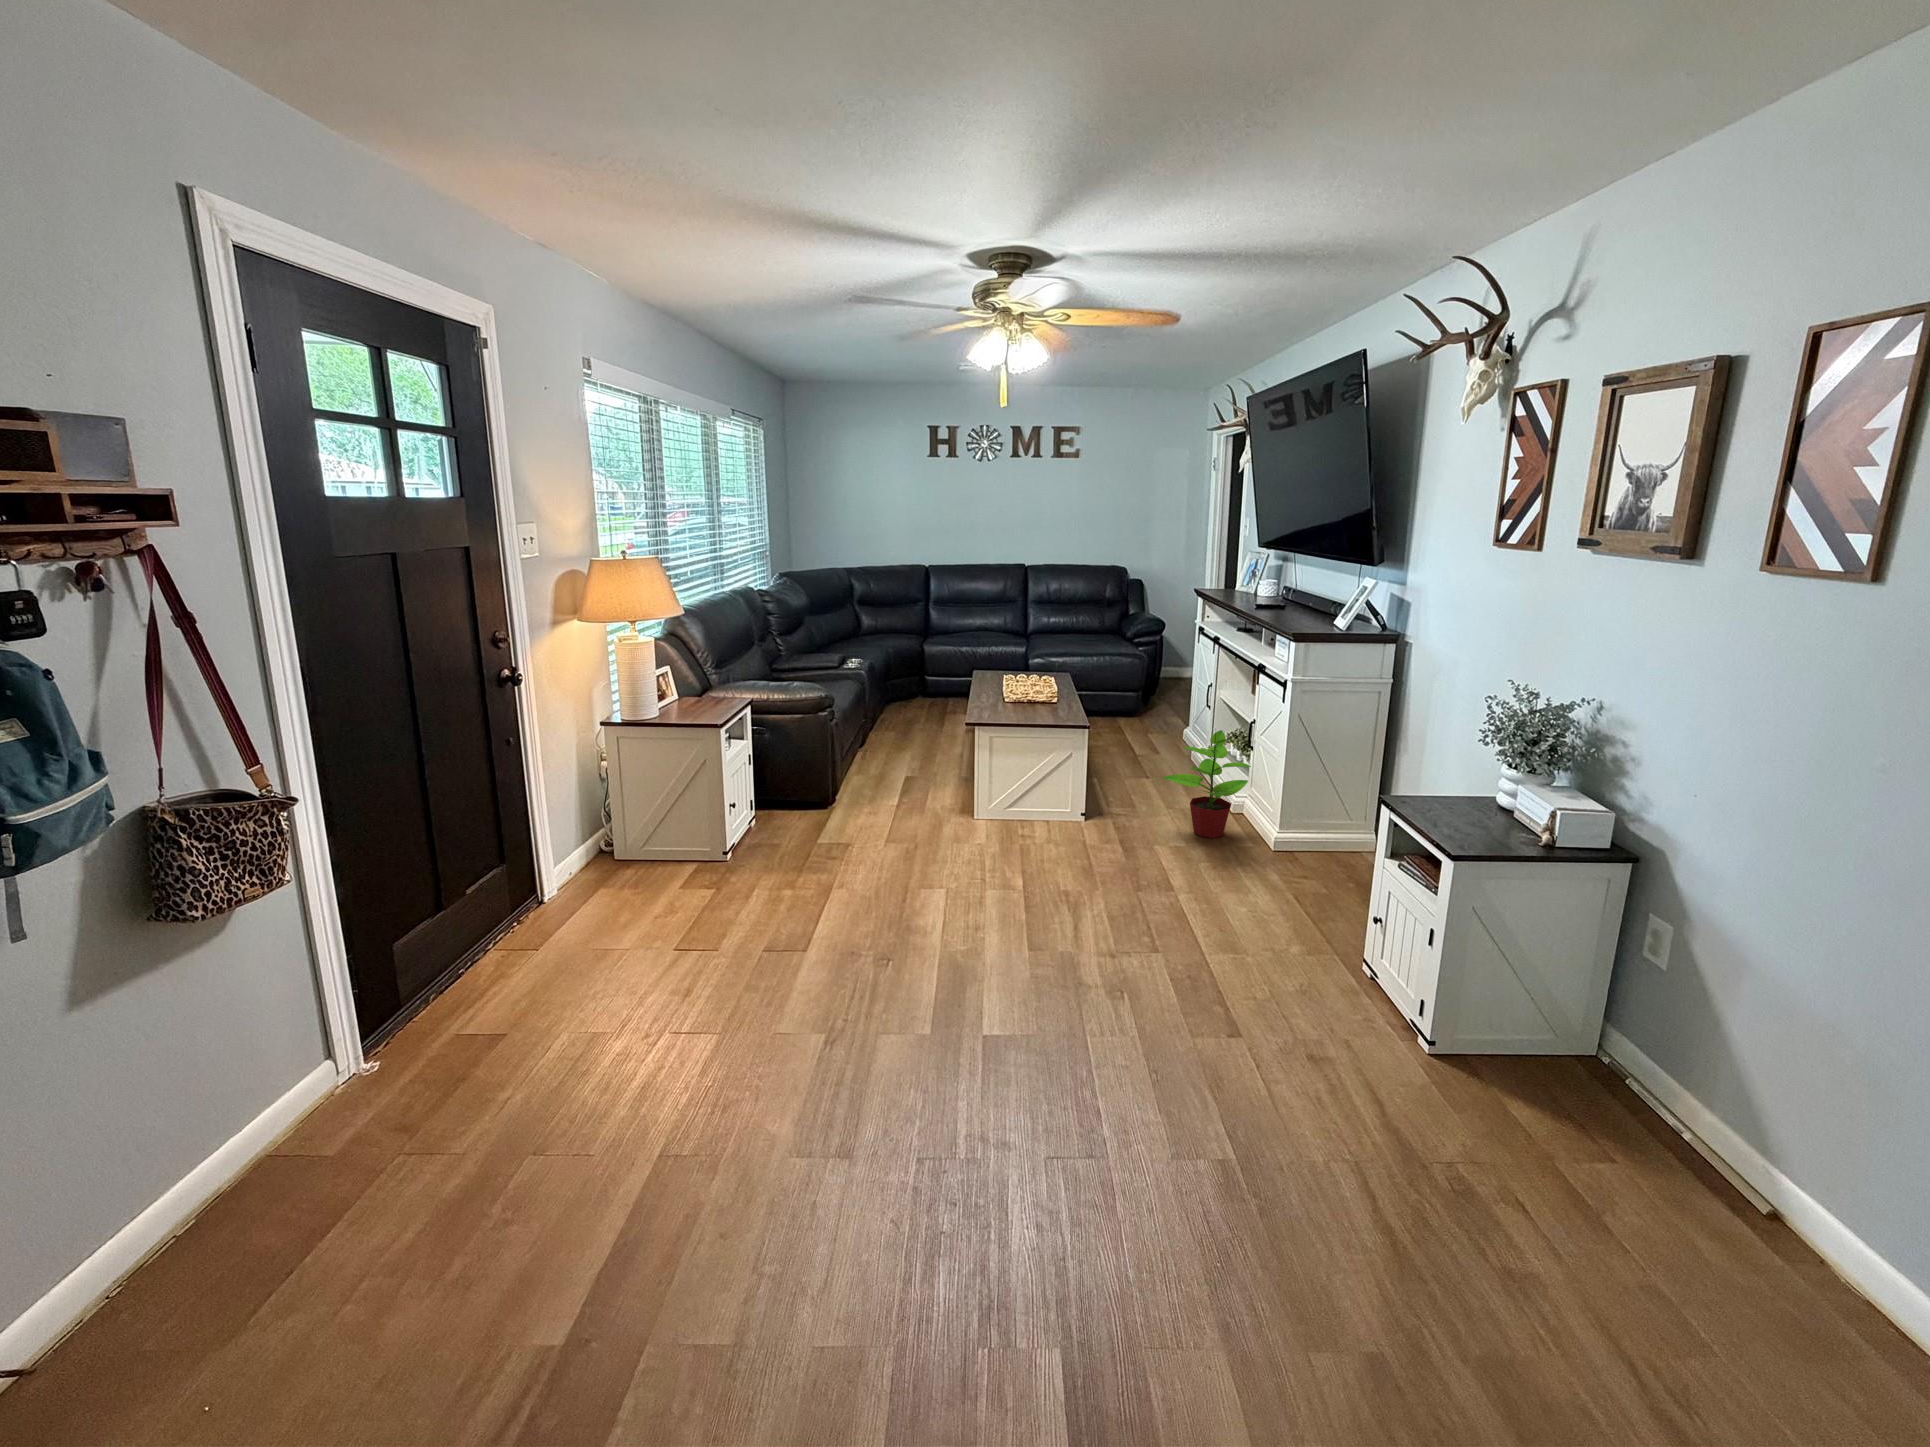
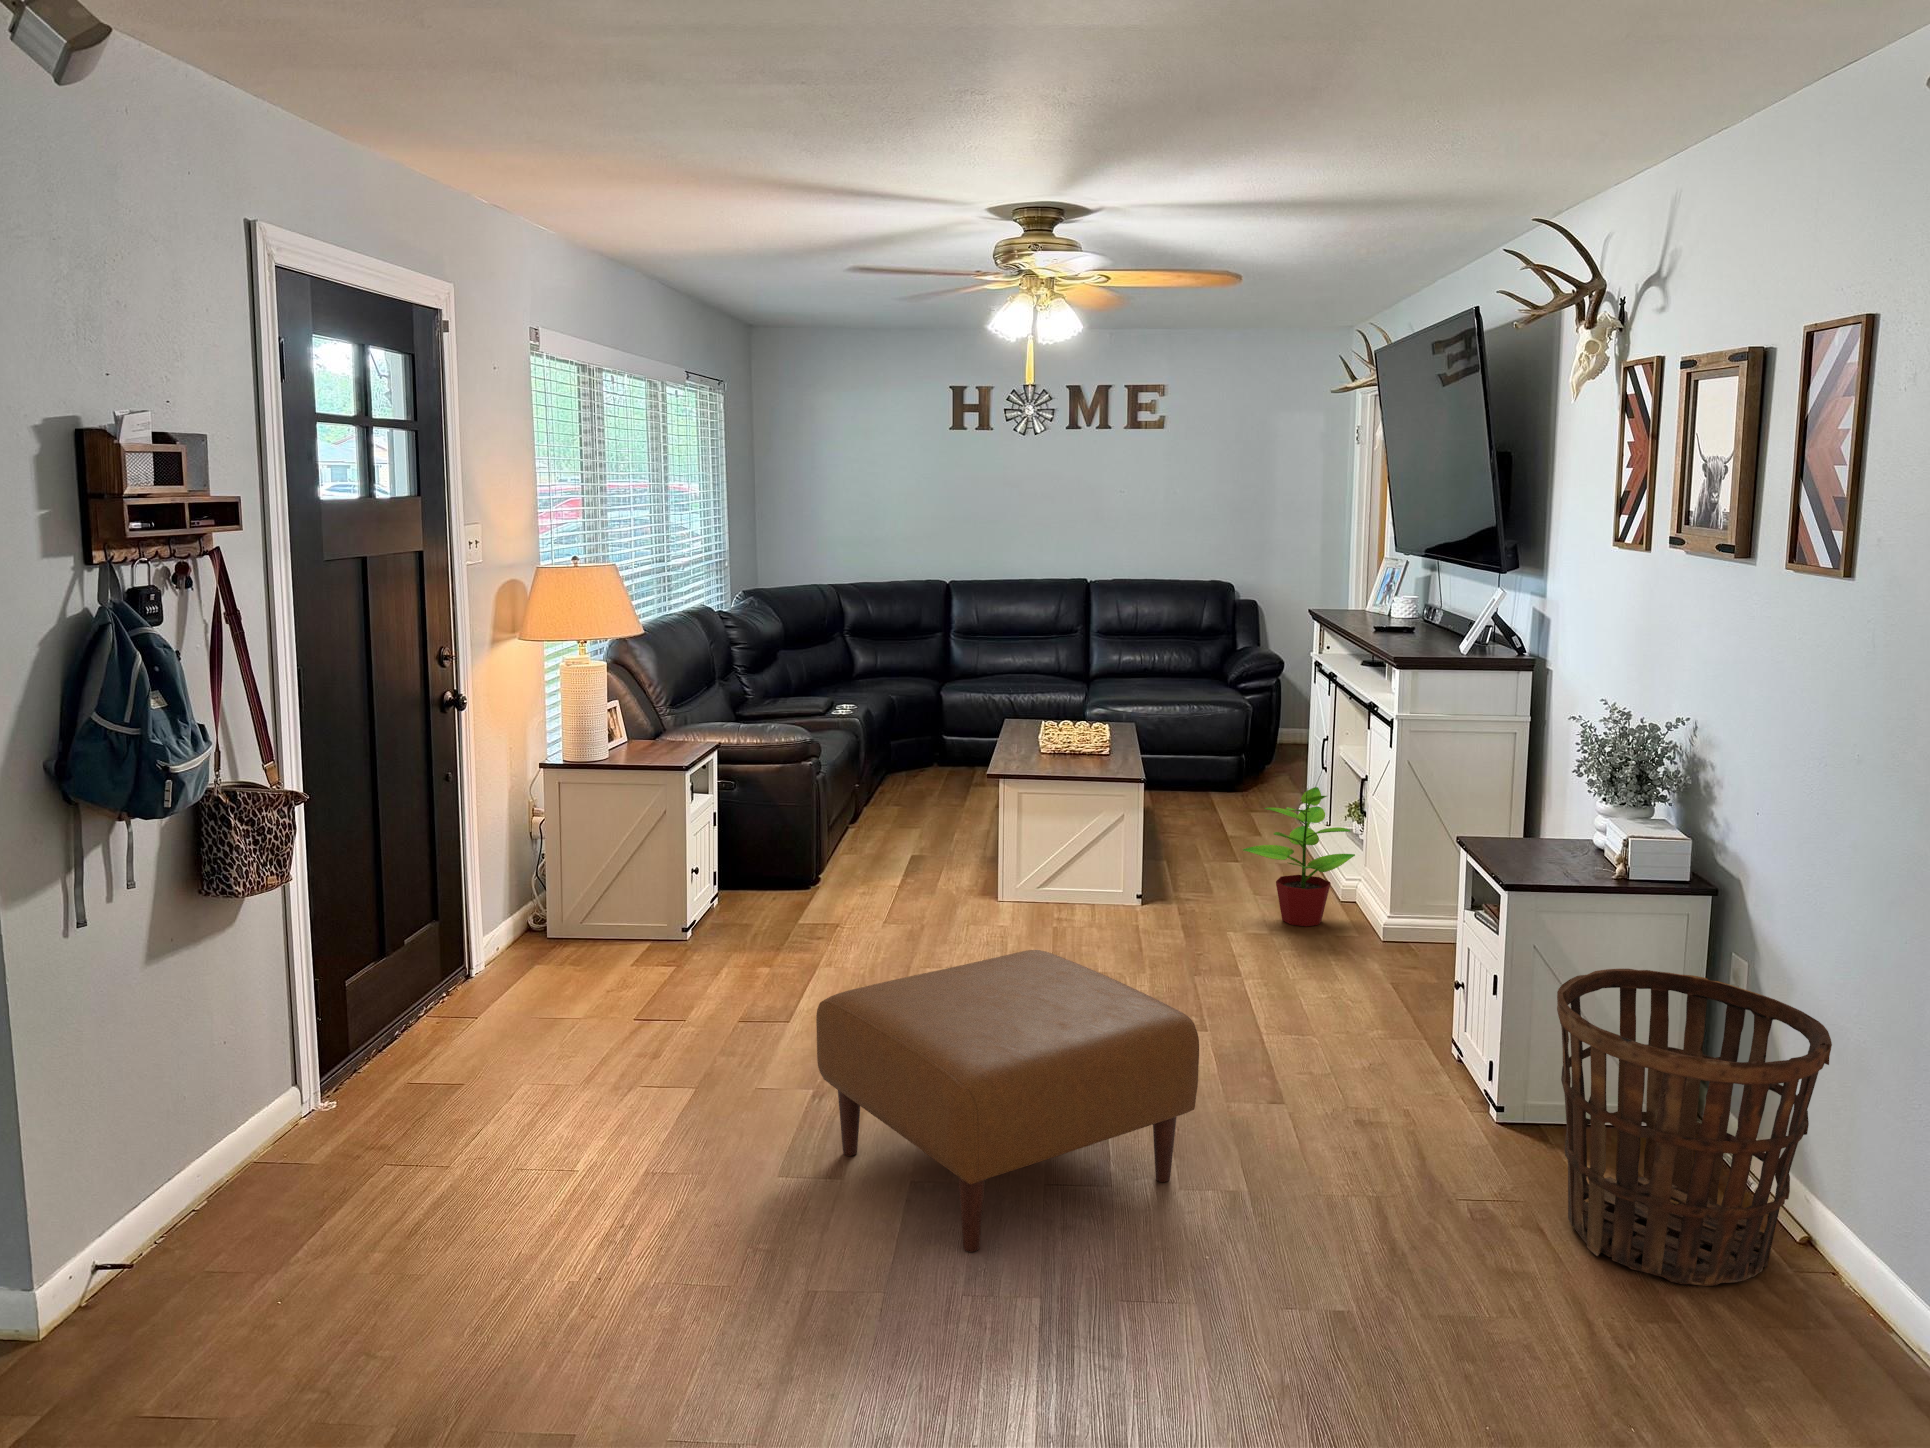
ottoman: none [826,909,1193,1262] -> present [816,950,1199,1252]
basket: none [1536,944,1844,1278] -> present [1557,969,1832,1286]

